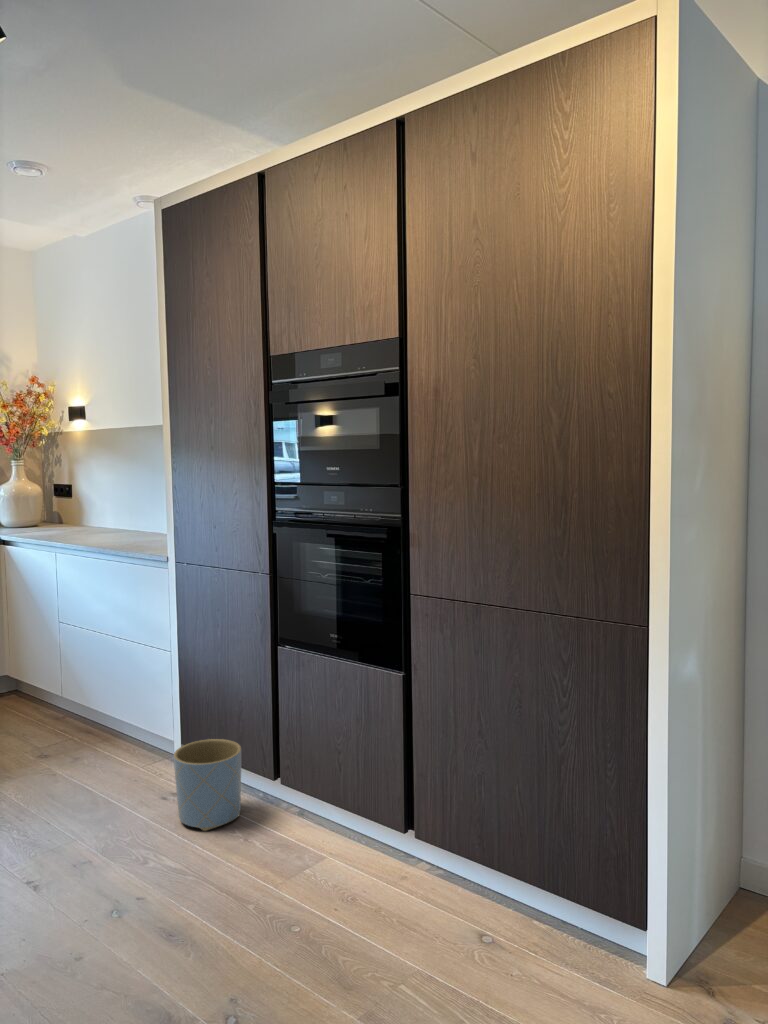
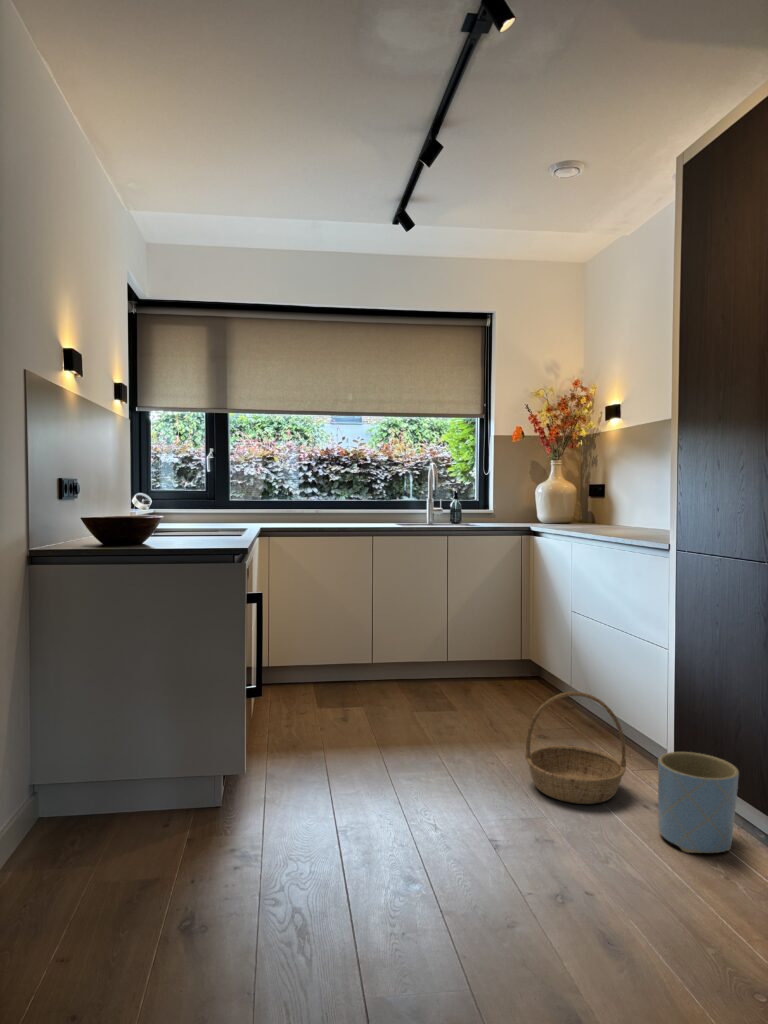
basket: none [36,711,140,823] -> present [525,692,626,804]

